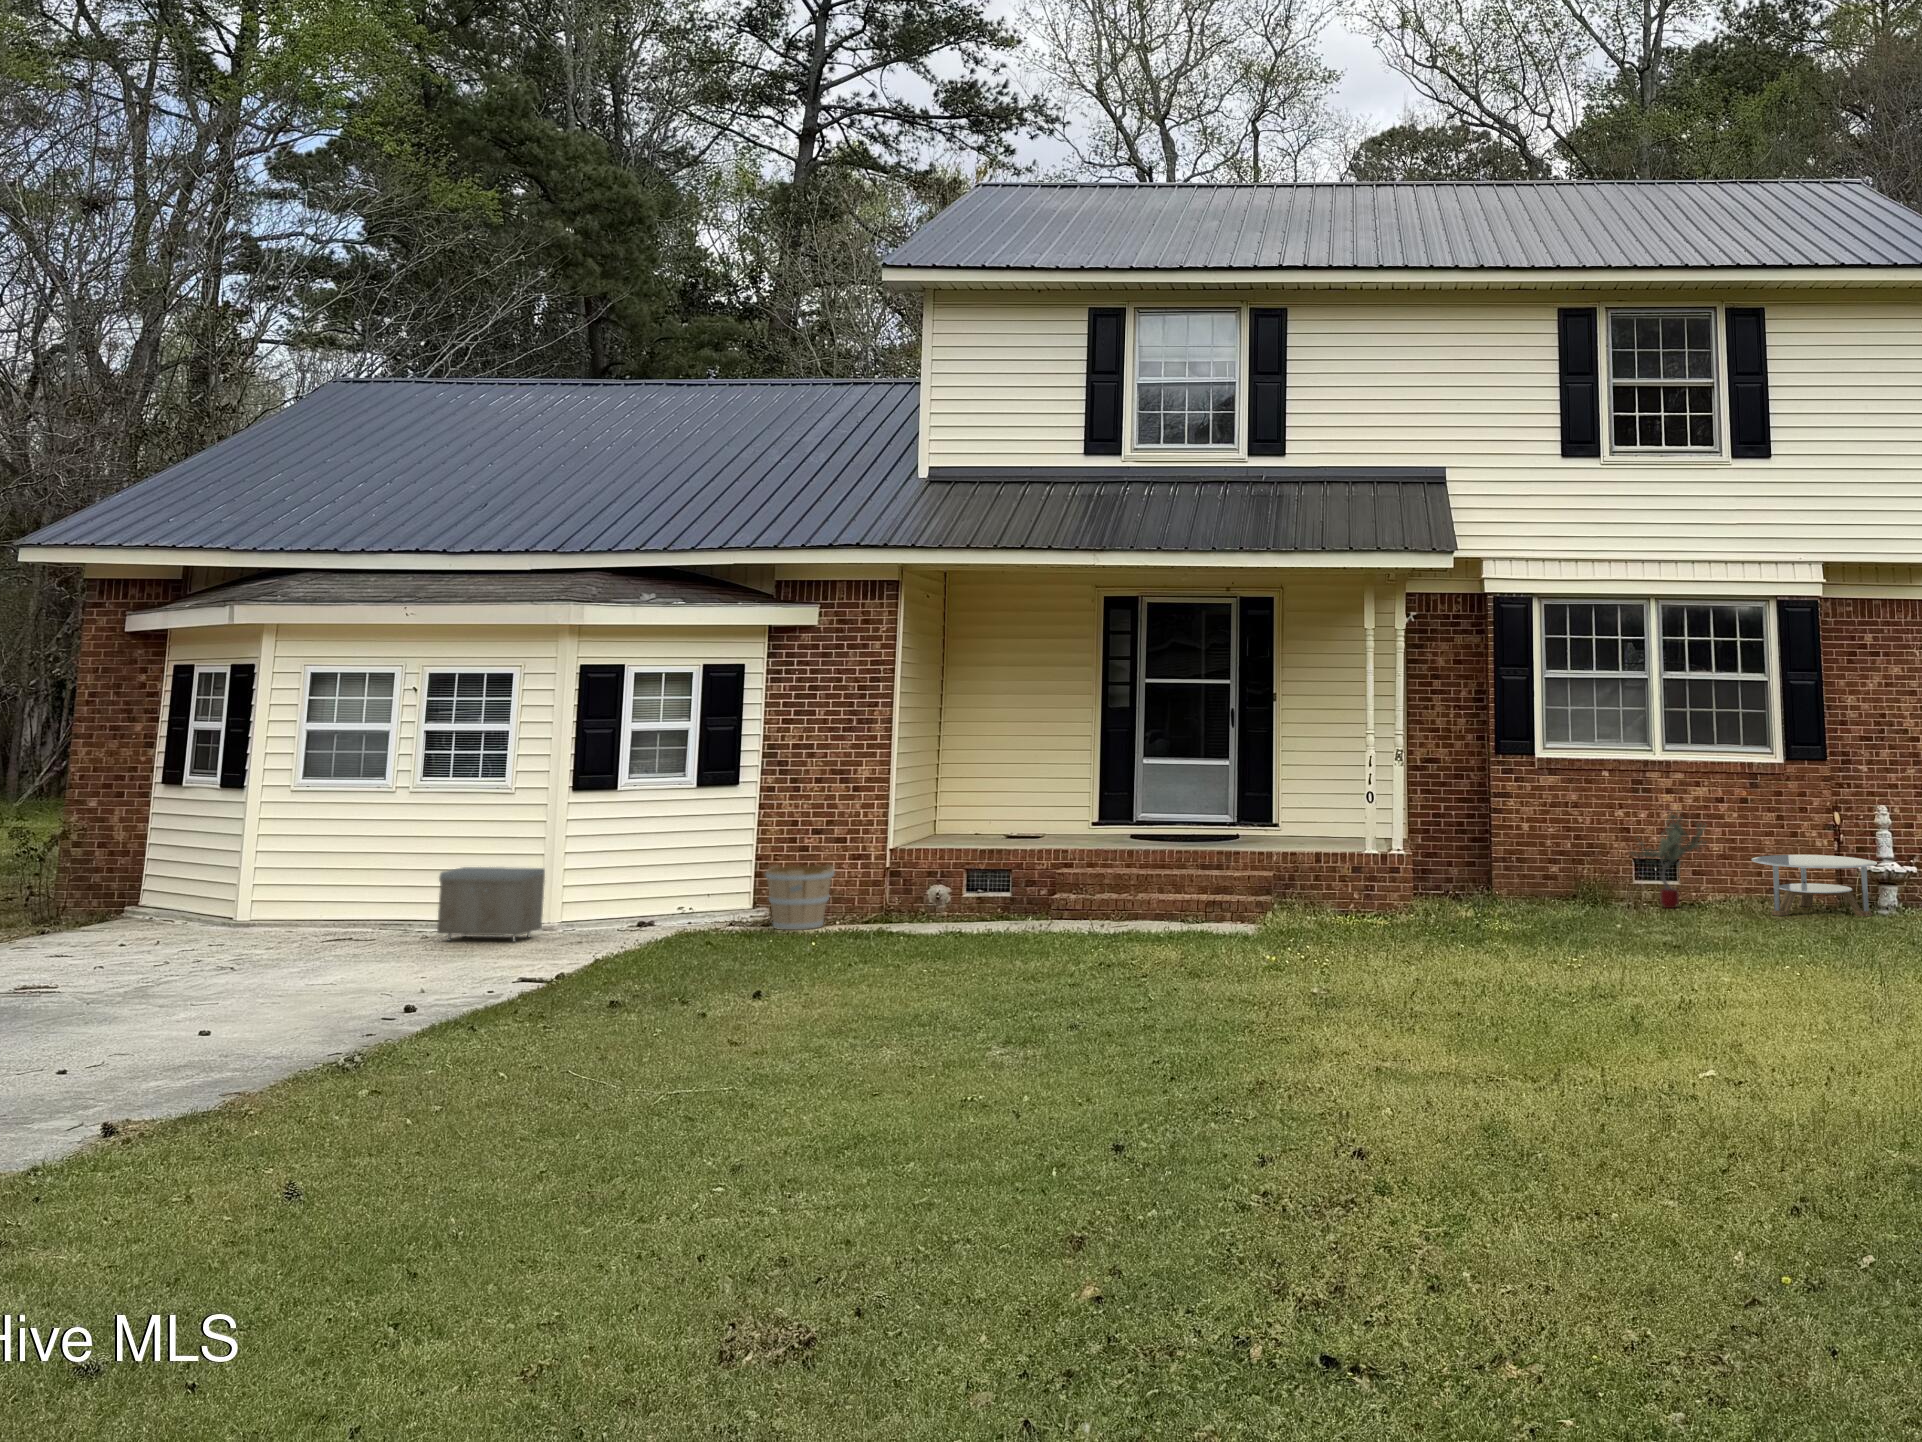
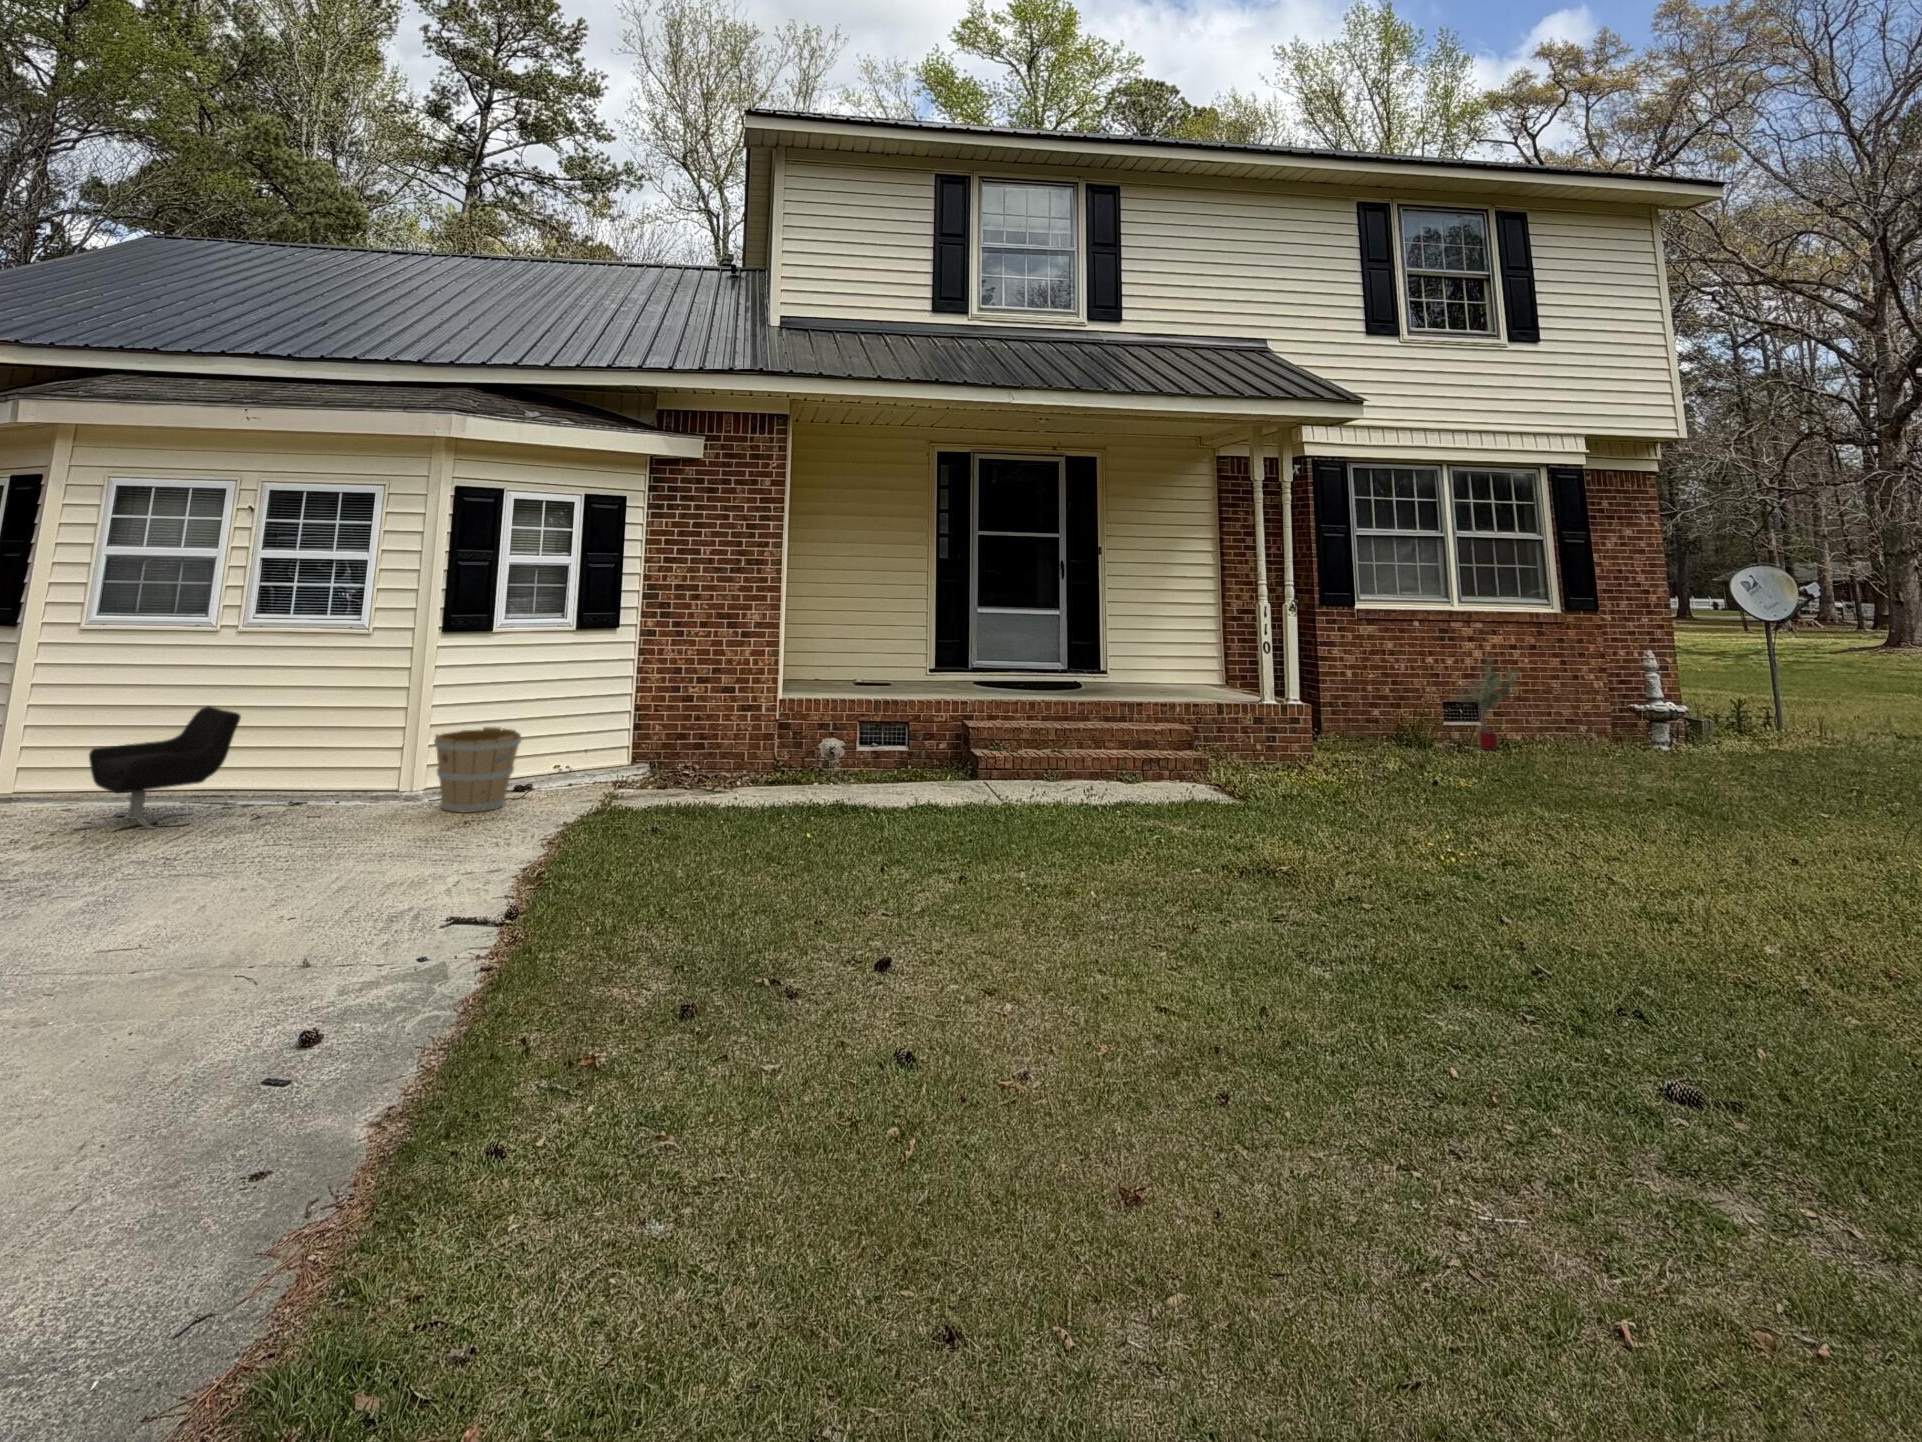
lounge chair: none [285,854,409,949] -> present [76,706,241,830]
round table: present [1751,855,1877,916] -> none [1559,699,1688,758]
wooden bucket: present [766,865,835,930] -> present [434,727,521,813]
storage bench: present [437,867,545,942] -> none [274,721,408,813]

